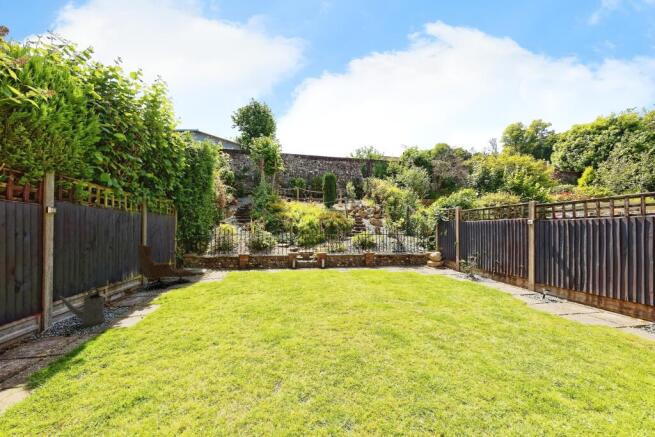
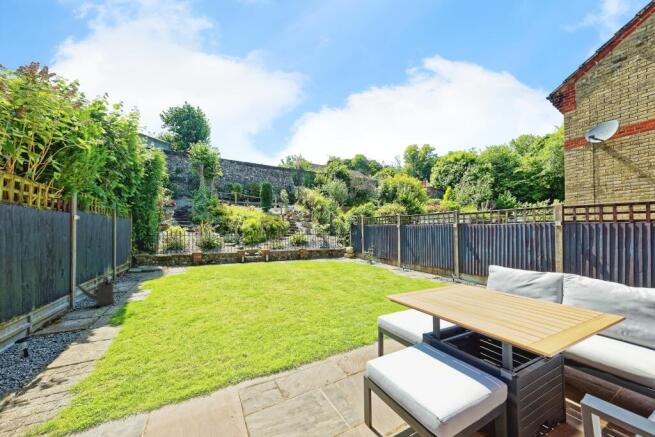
lounge chair: present [138,244,192,289] -> none [108,245,159,283]

